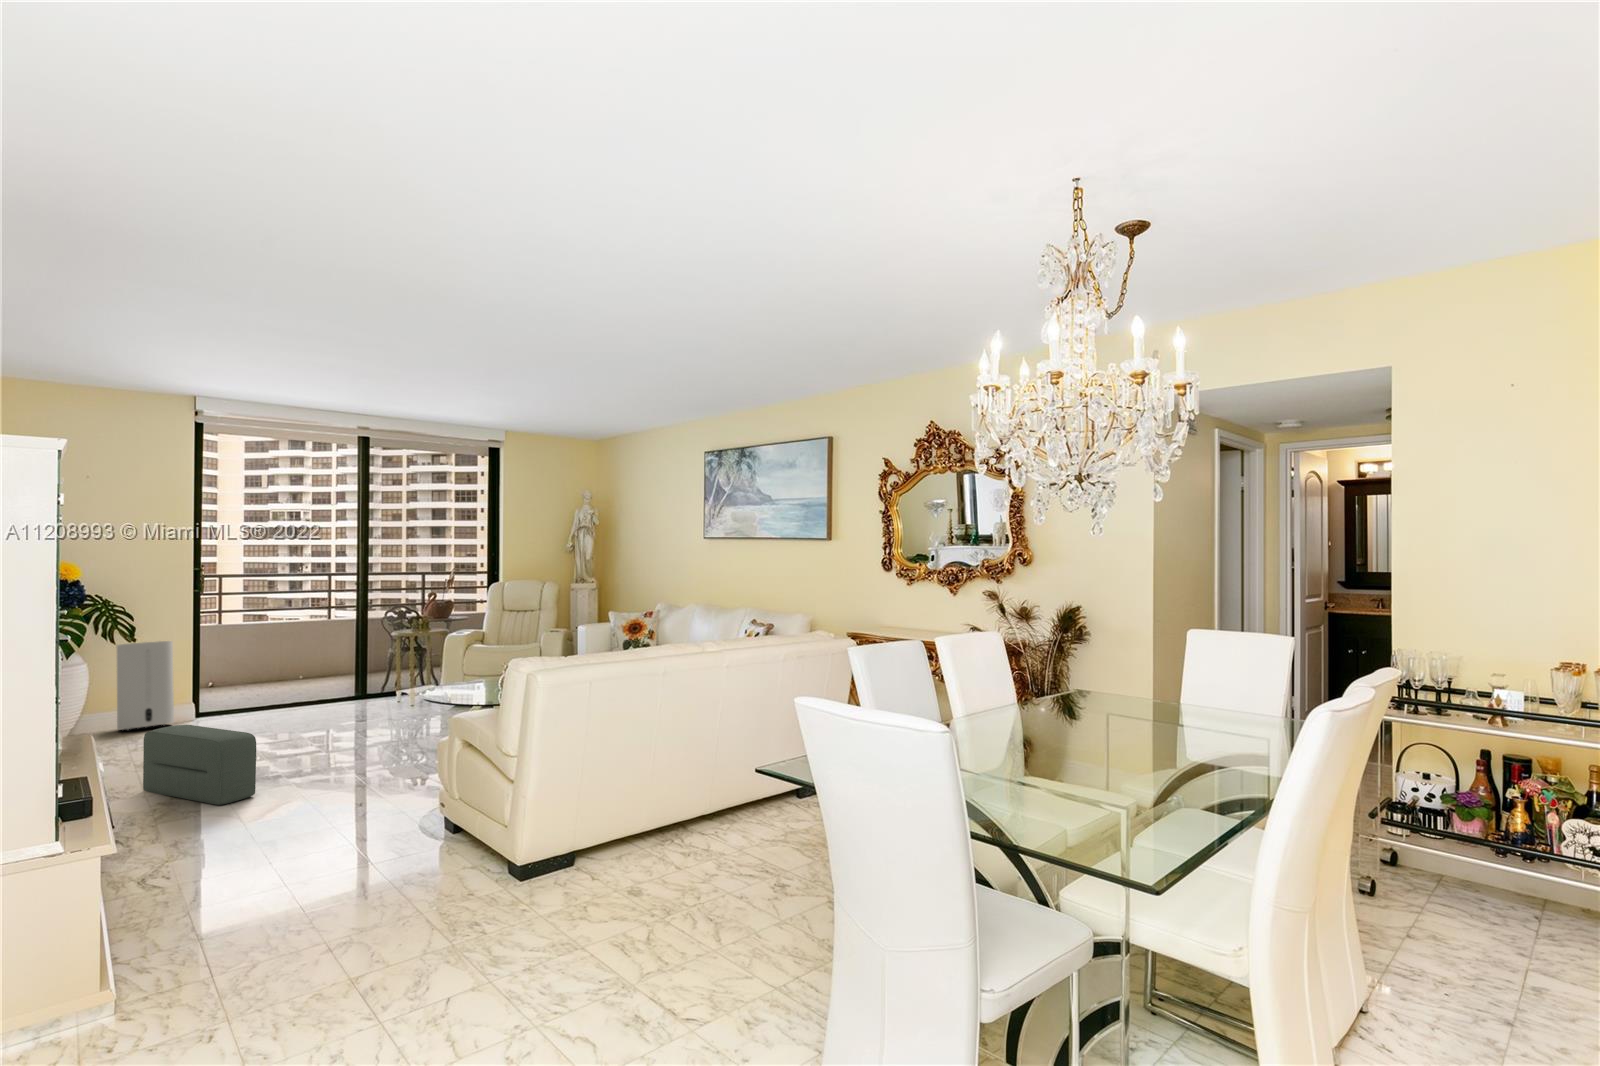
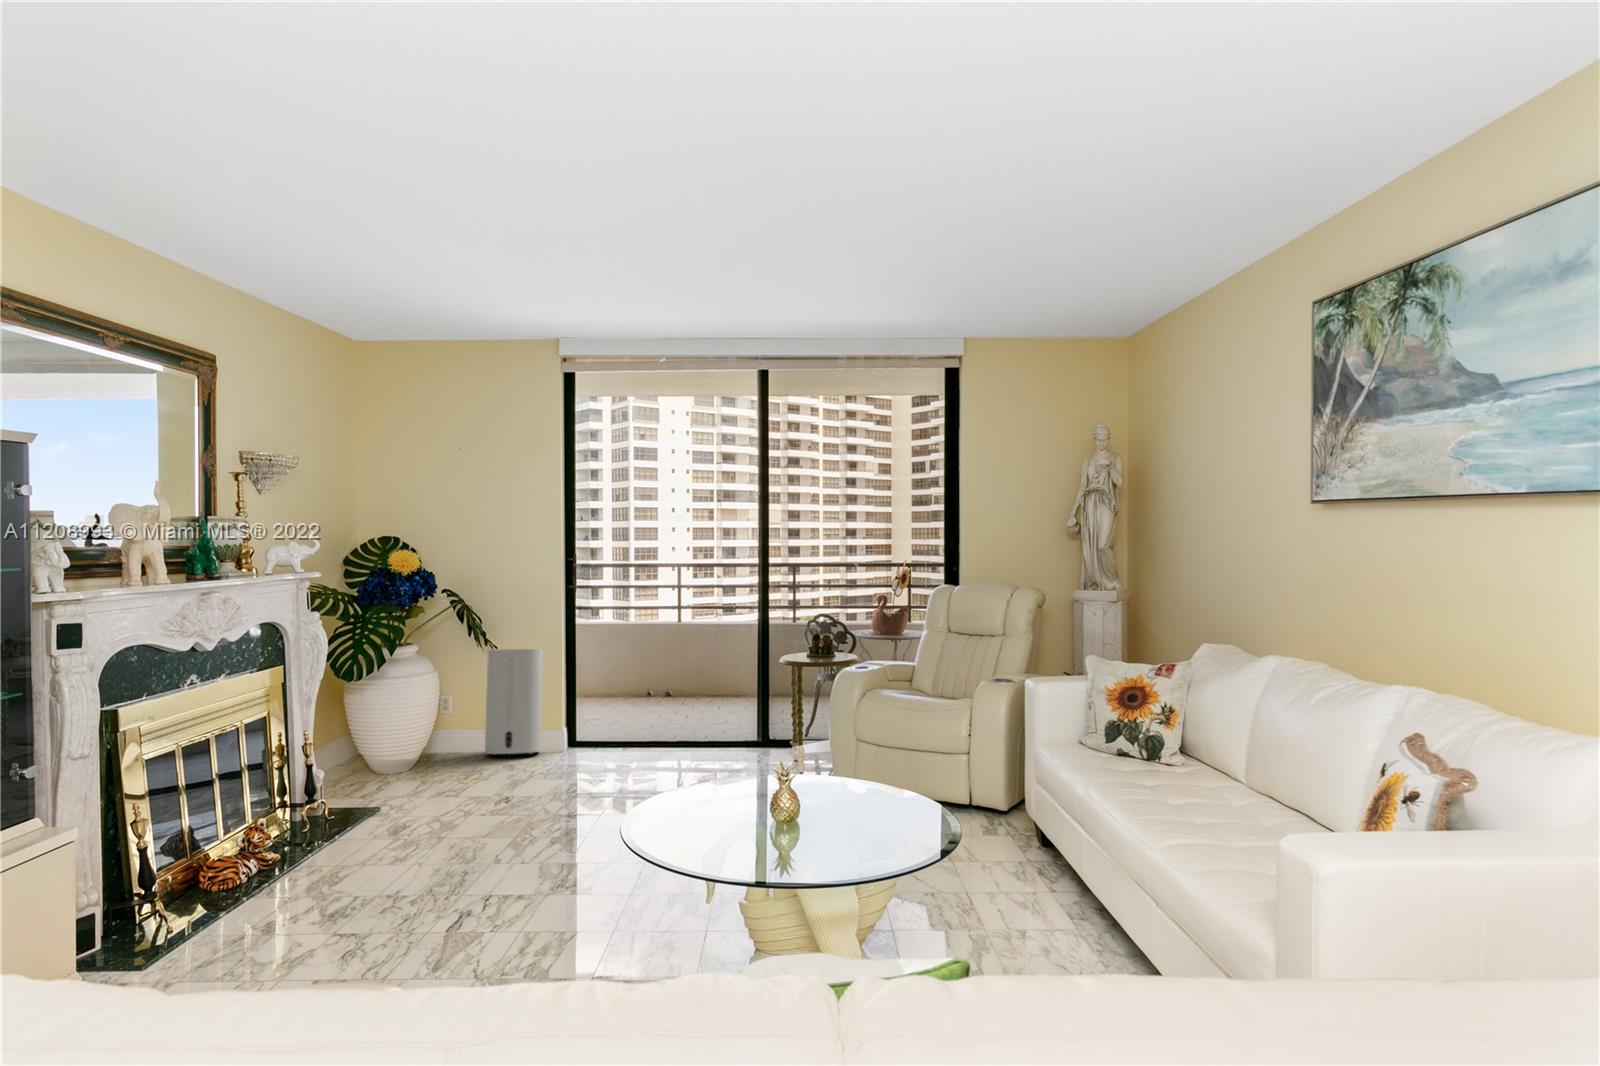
pouf: present [143,725,256,805] -> none [289,795,367,958]

